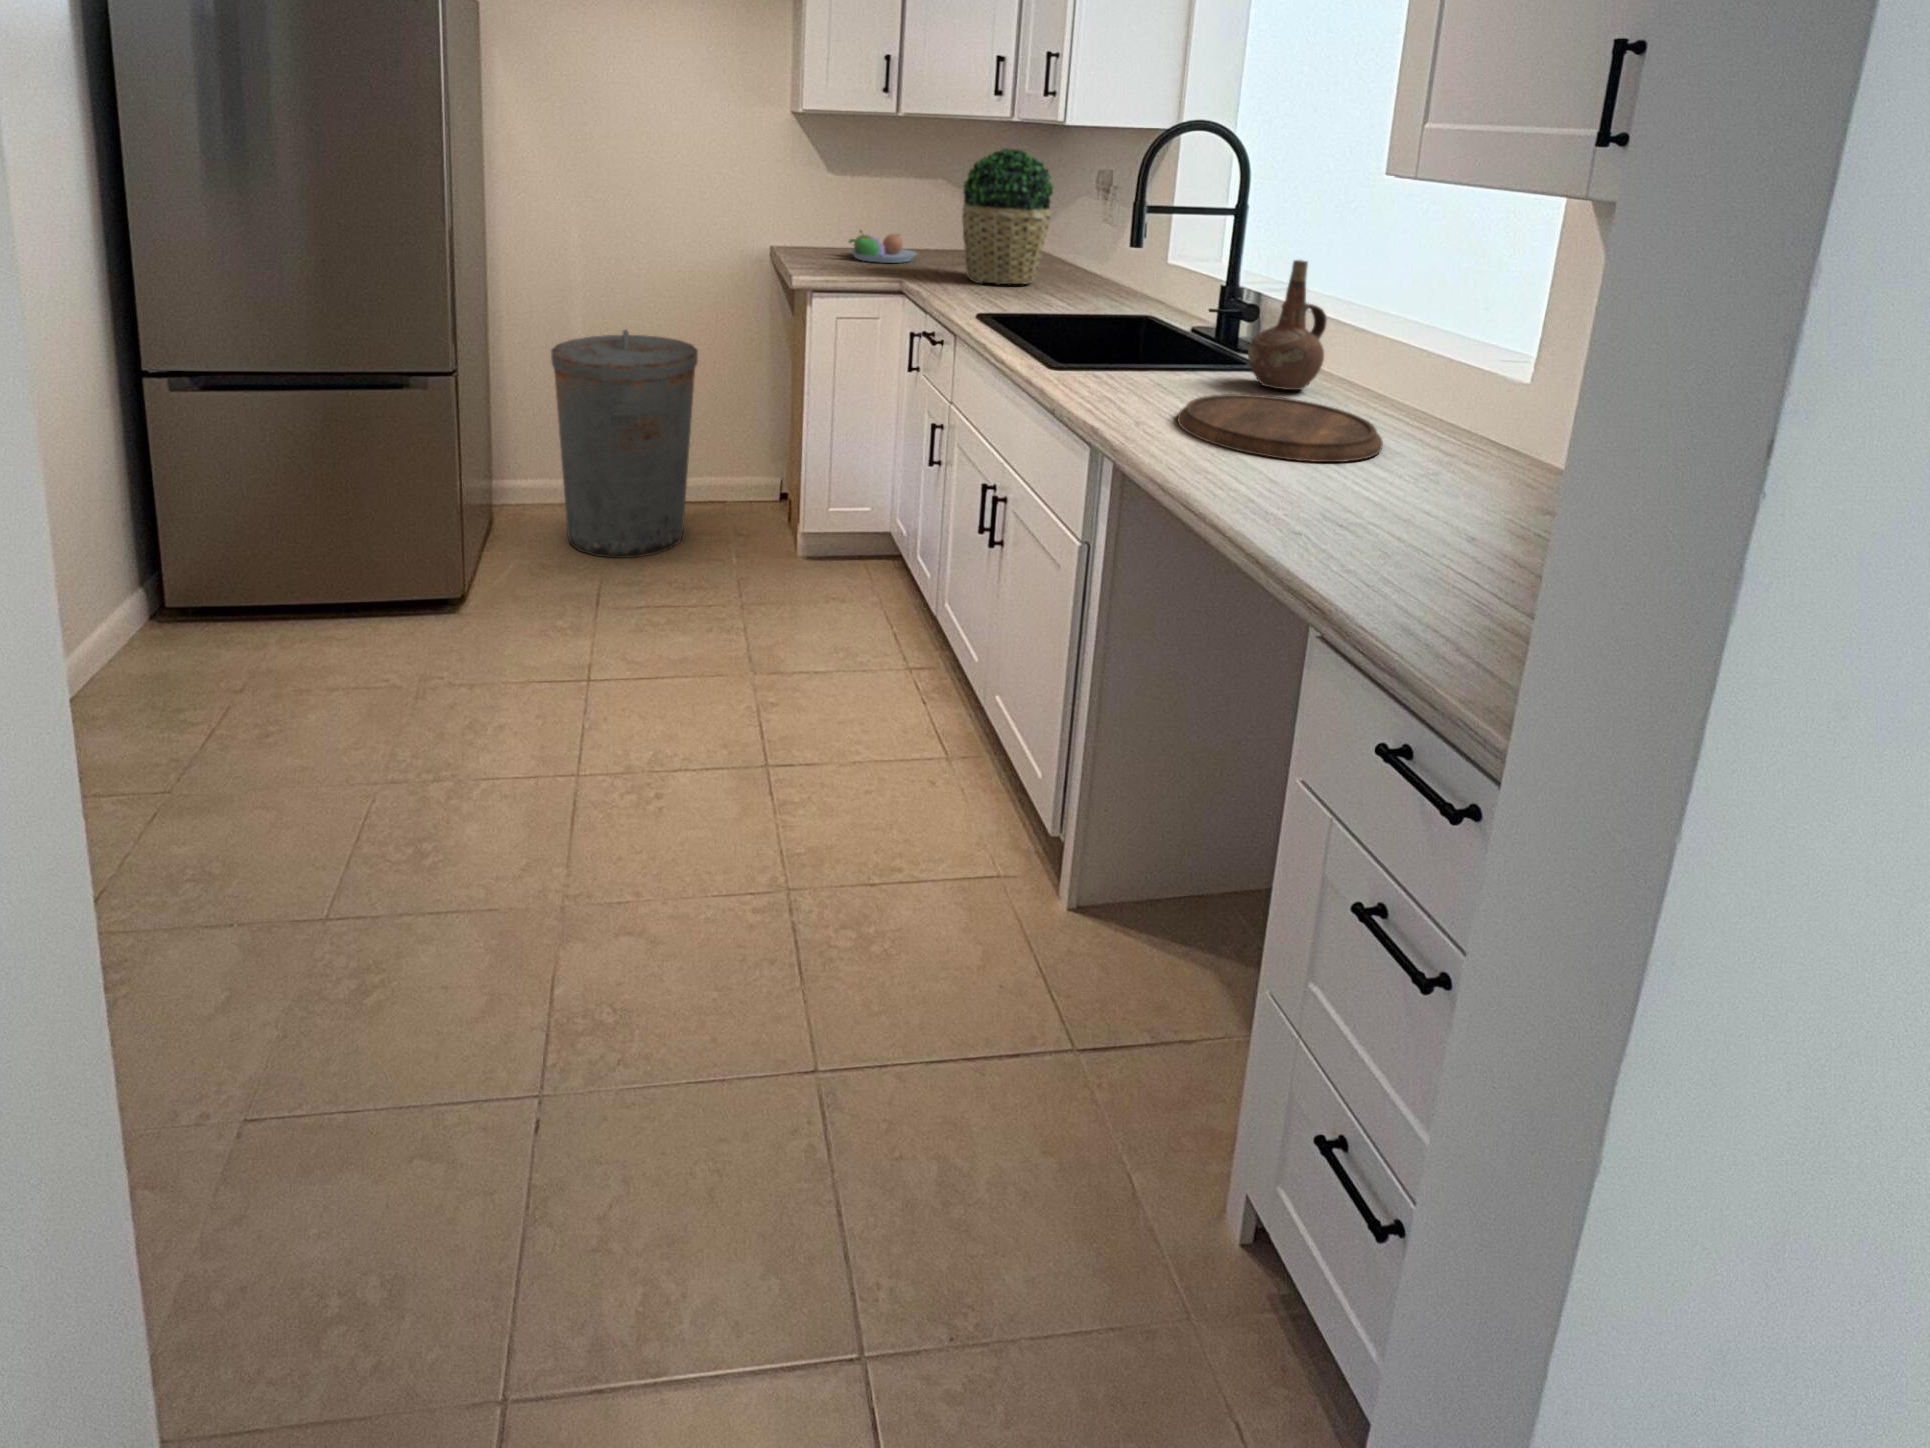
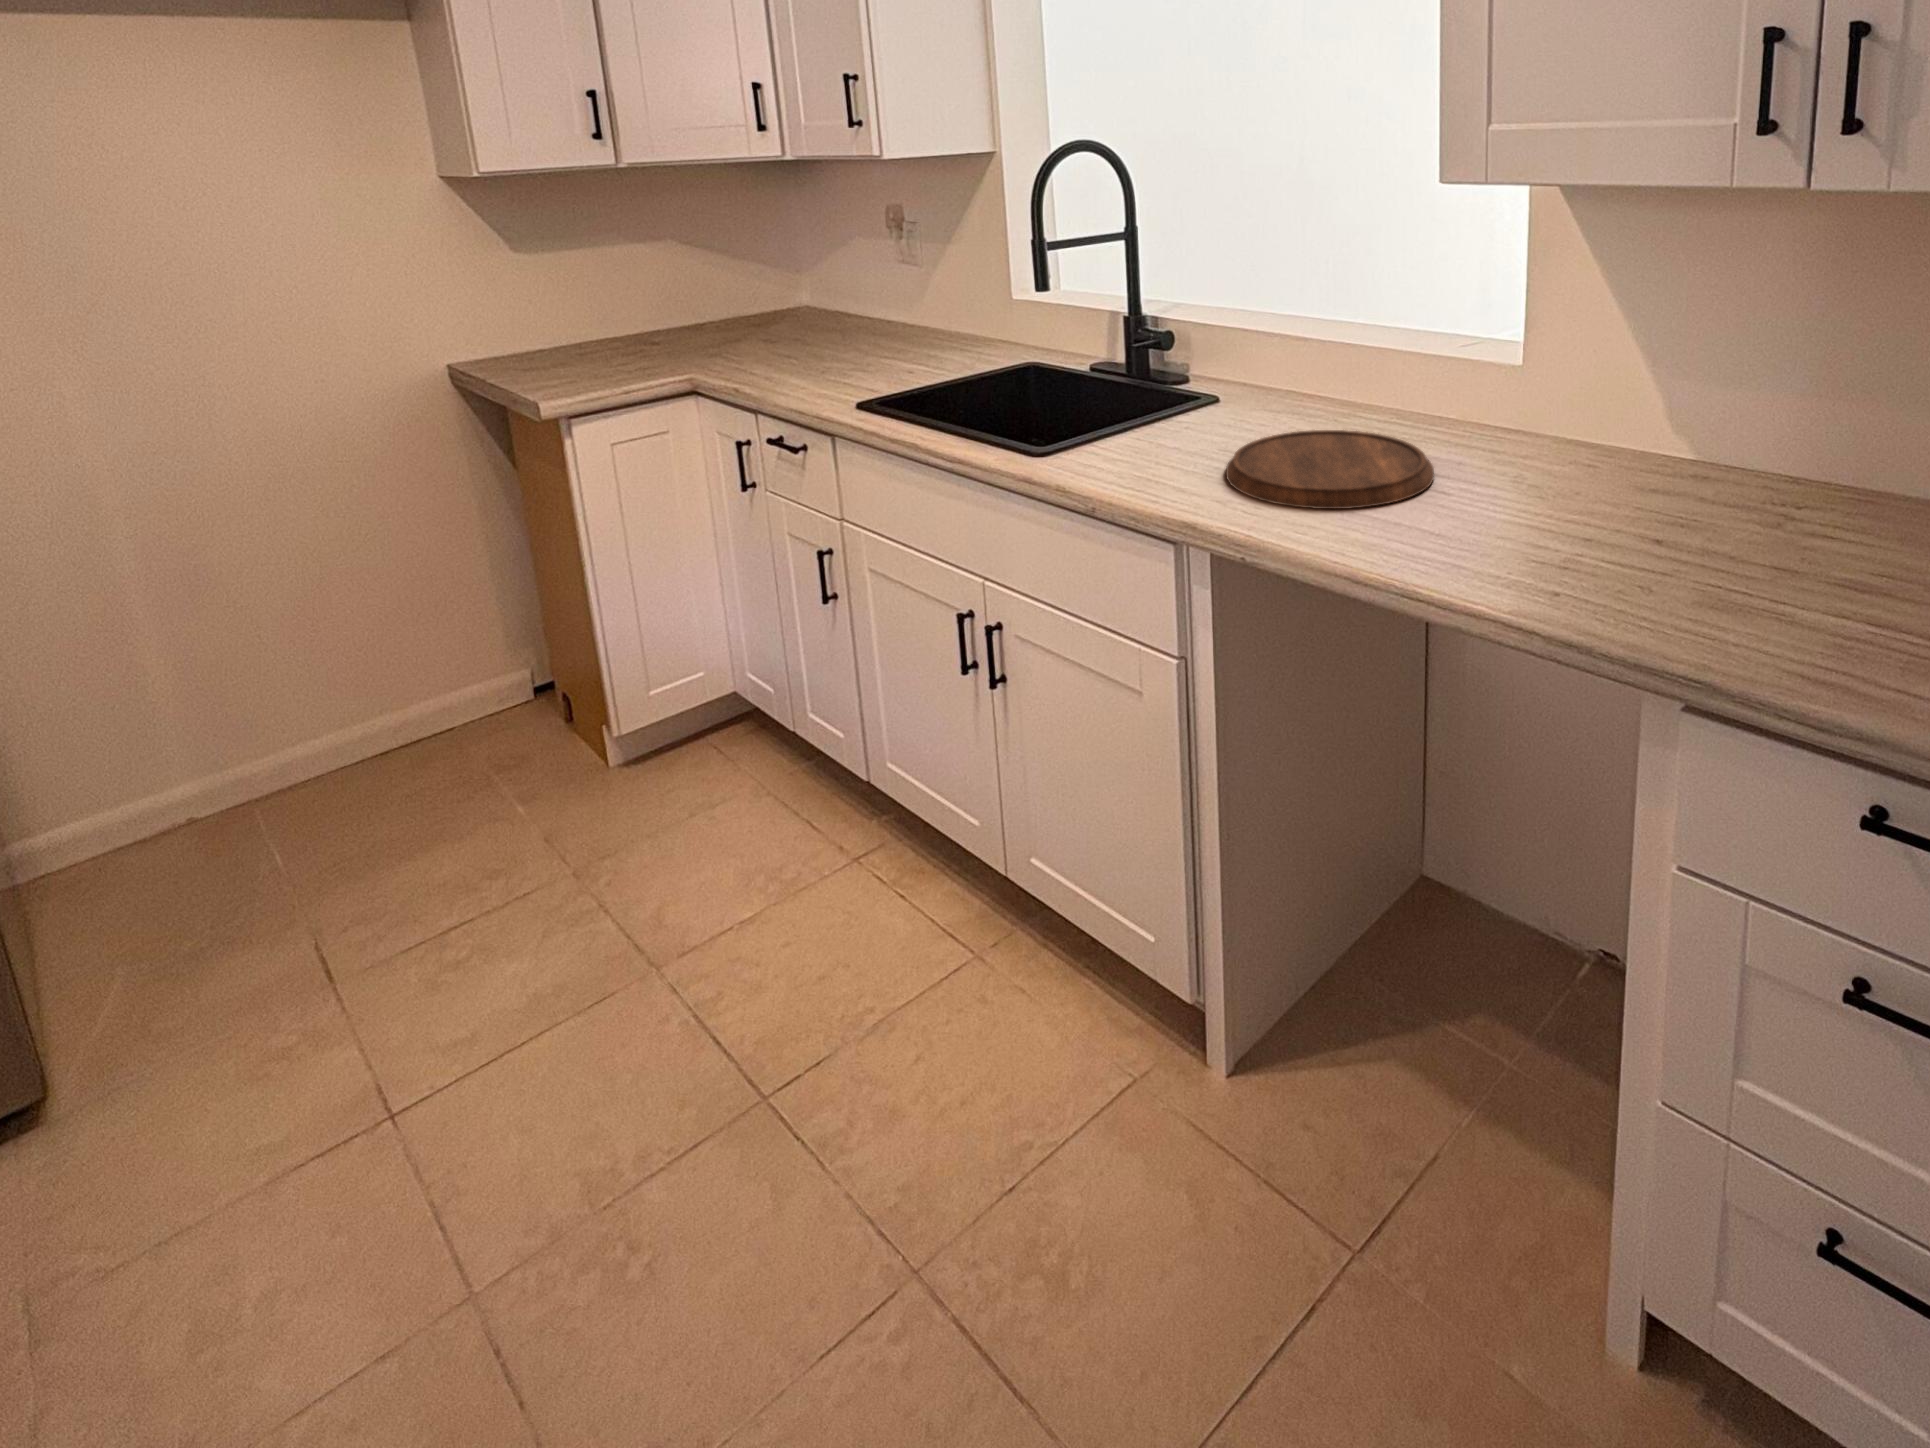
potted plant: present [962,148,1053,284] -> none [741,191,860,360]
fruit bowl: present [849,231,916,263] -> none [581,316,679,359]
ceramic pitcher: present [1248,260,1327,390] -> none [1213,282,1287,420]
trash can: present [551,330,698,558] -> none [102,531,420,904]

